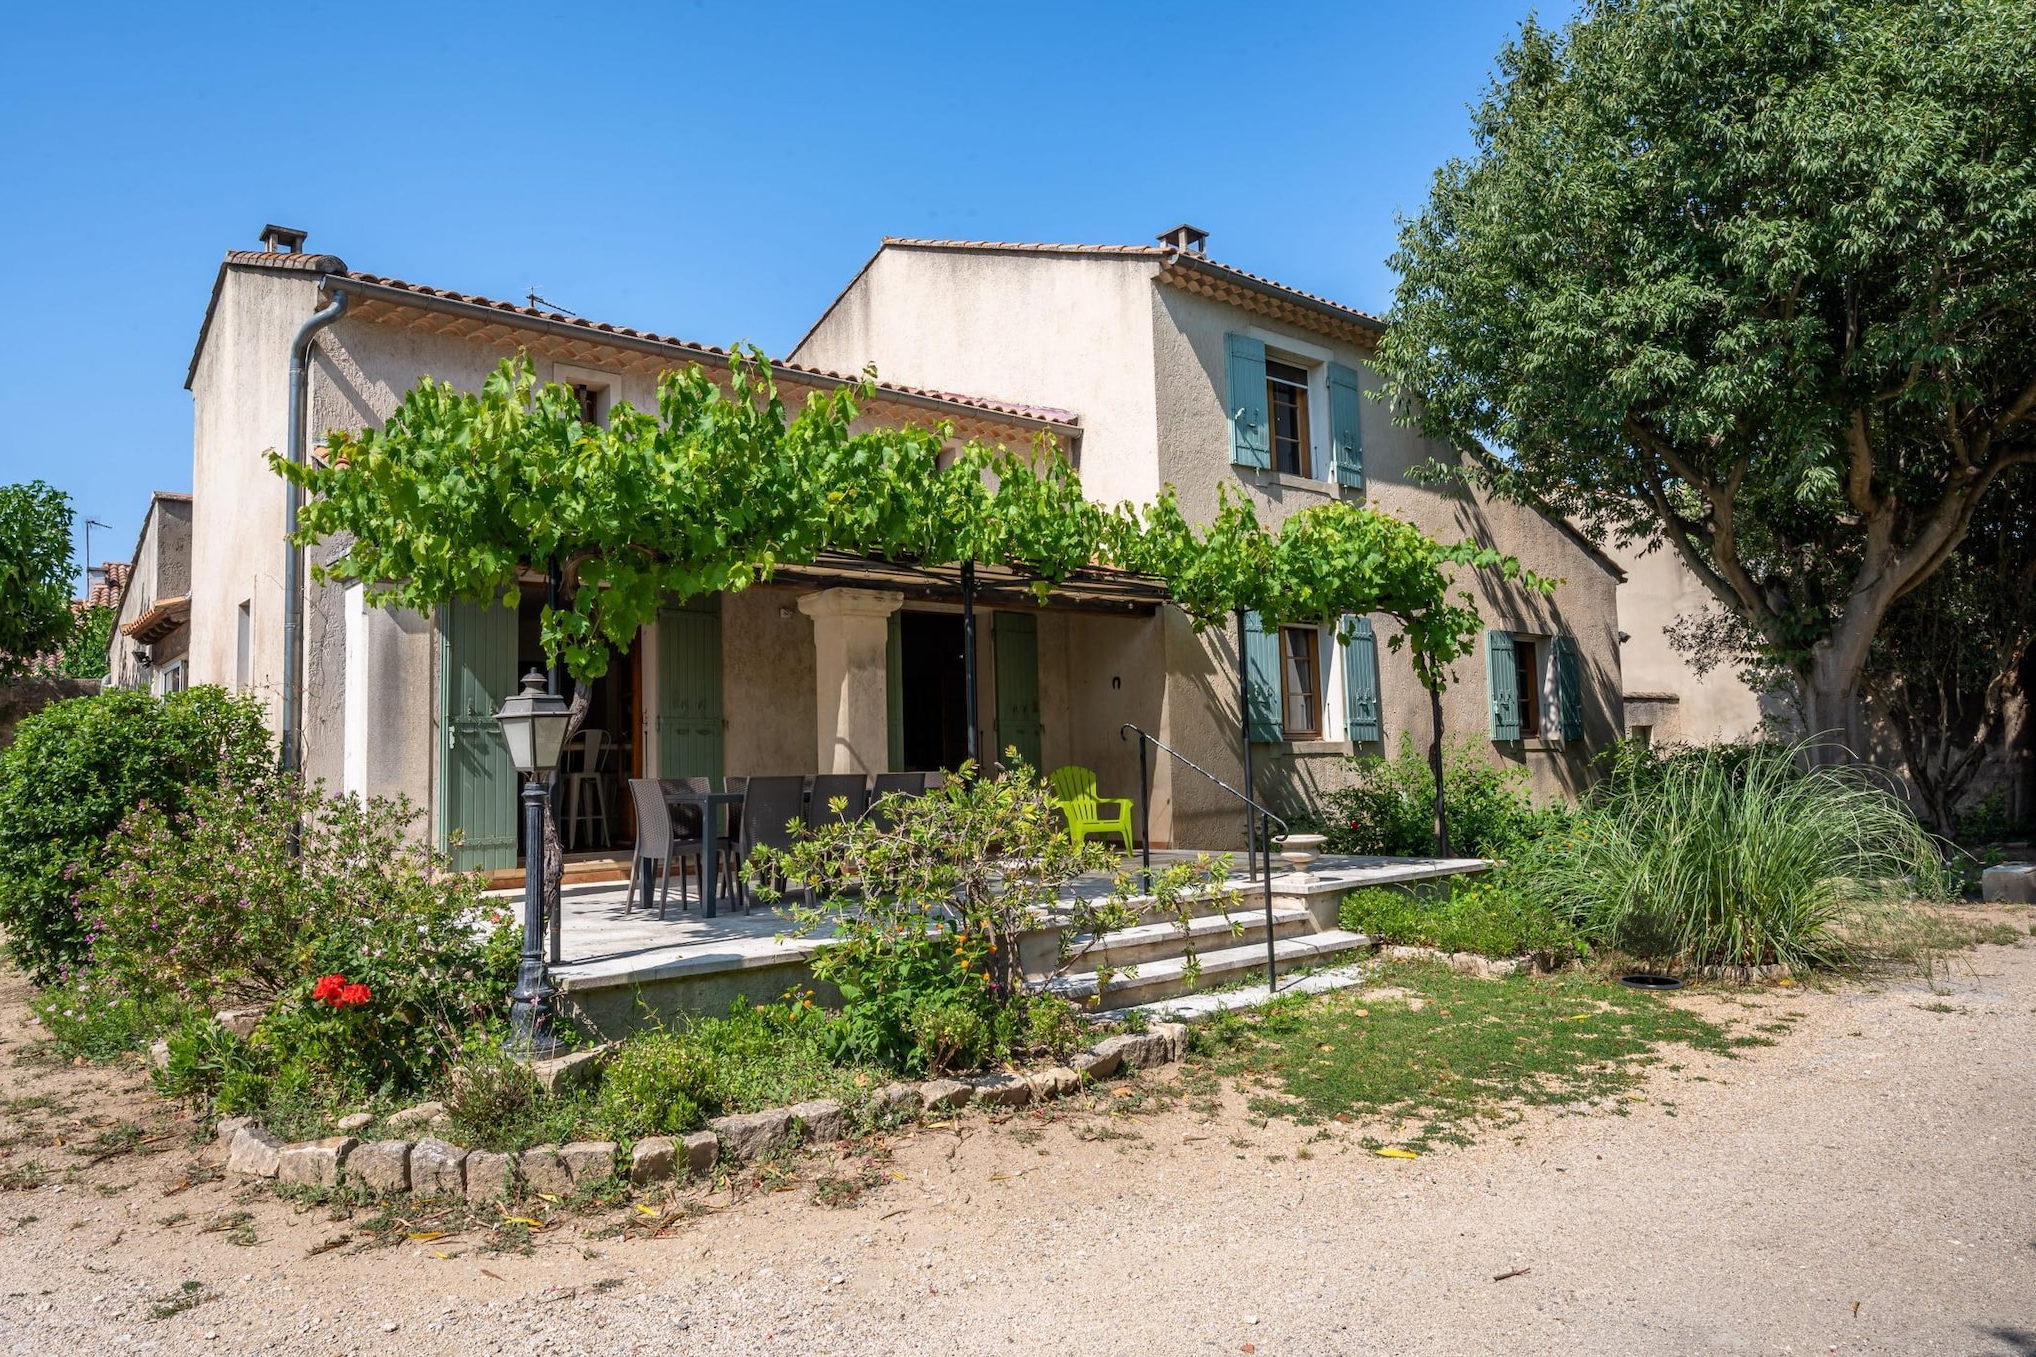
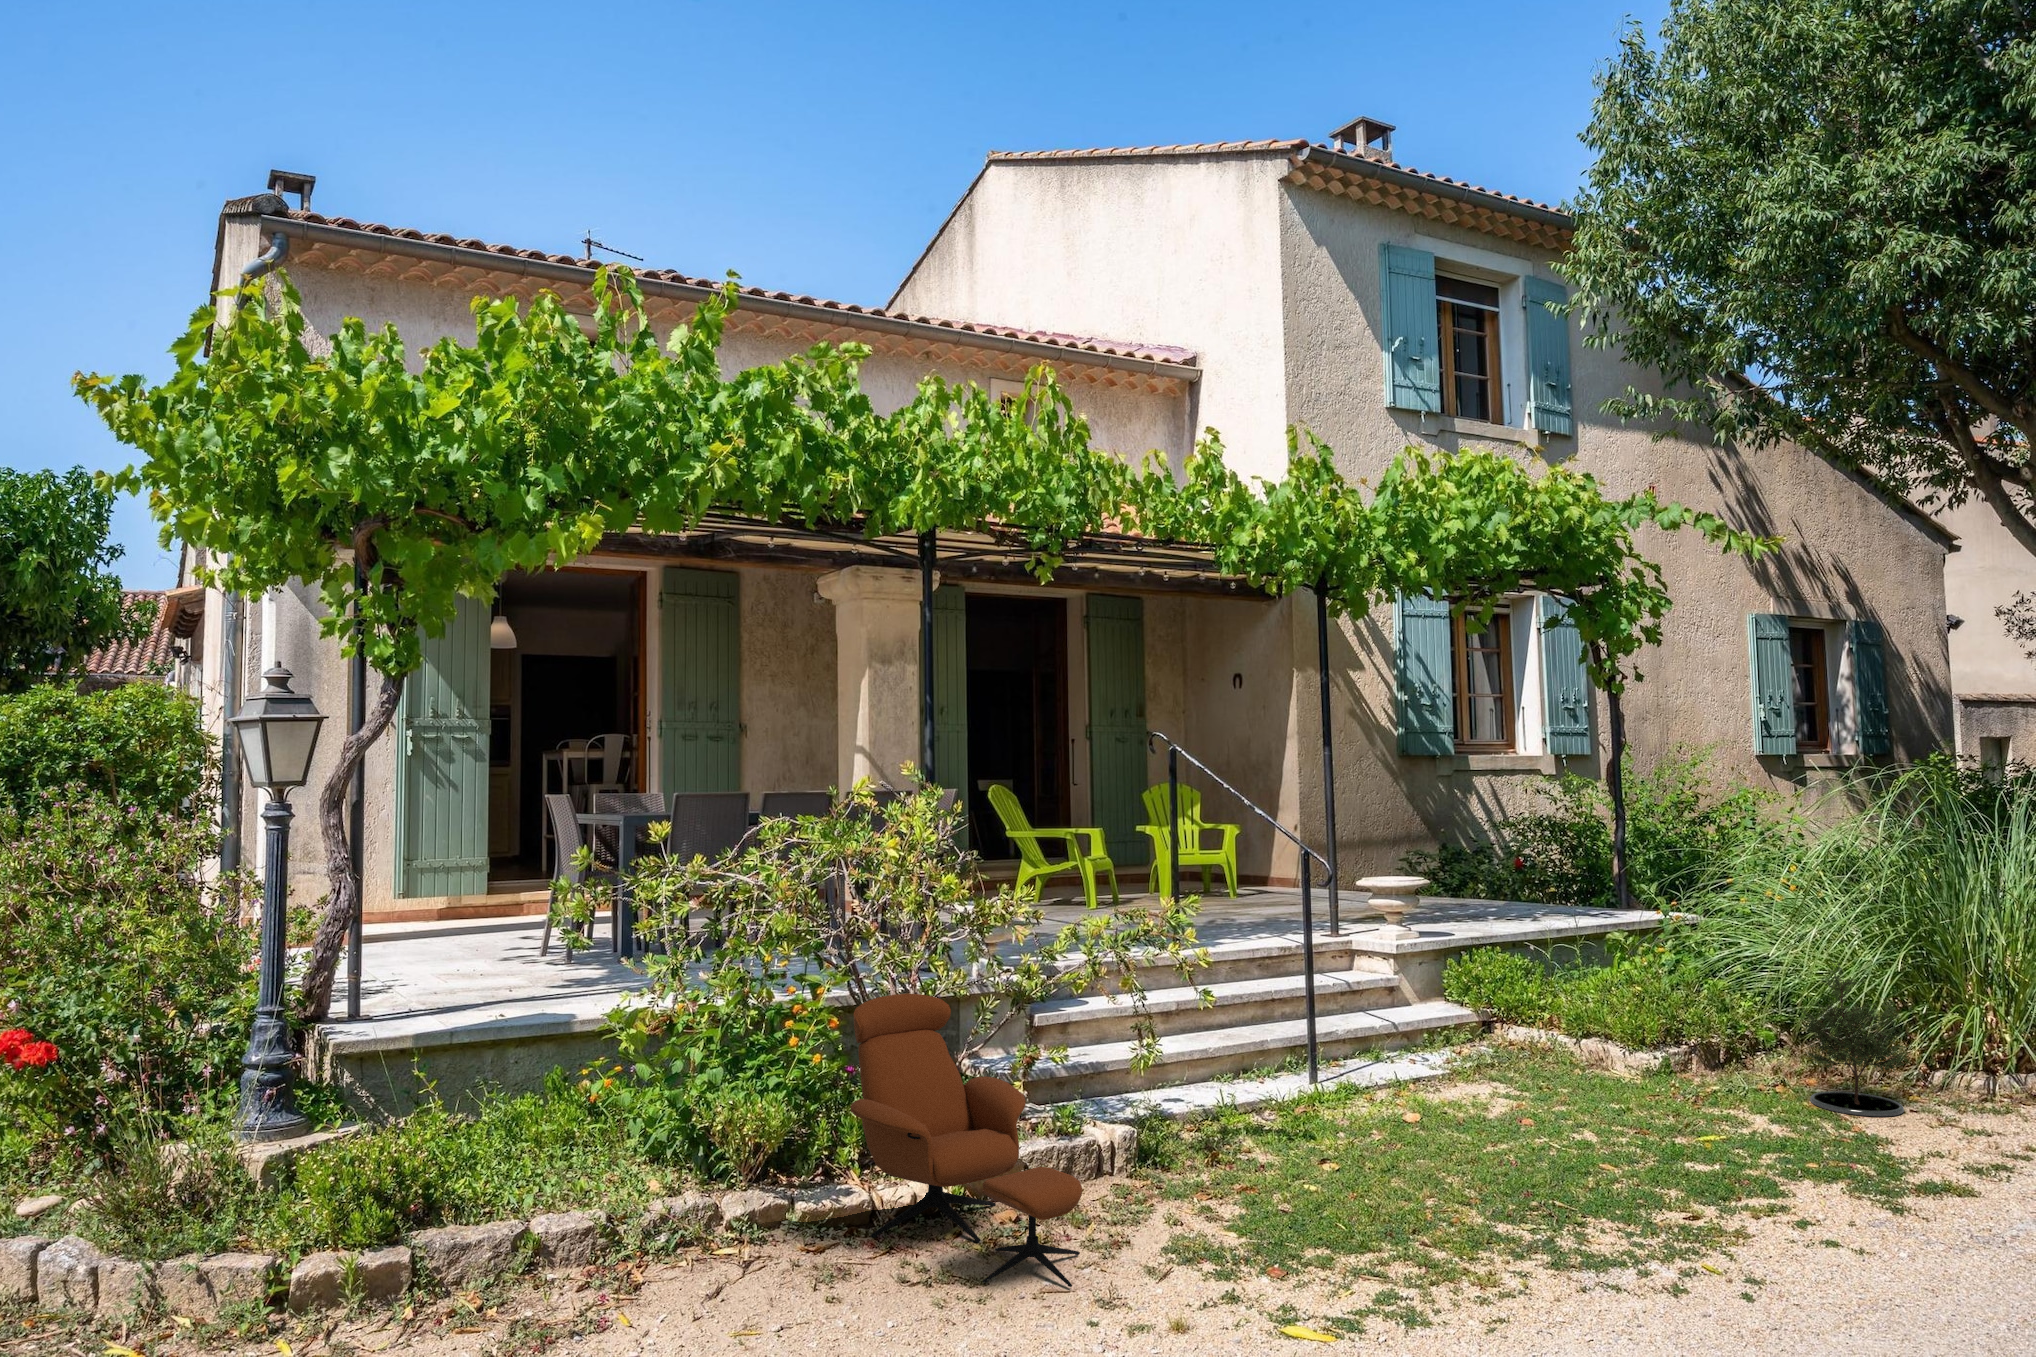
lounge chair: none [1005,924,1215,1126] -> present [850,993,1082,1287]

